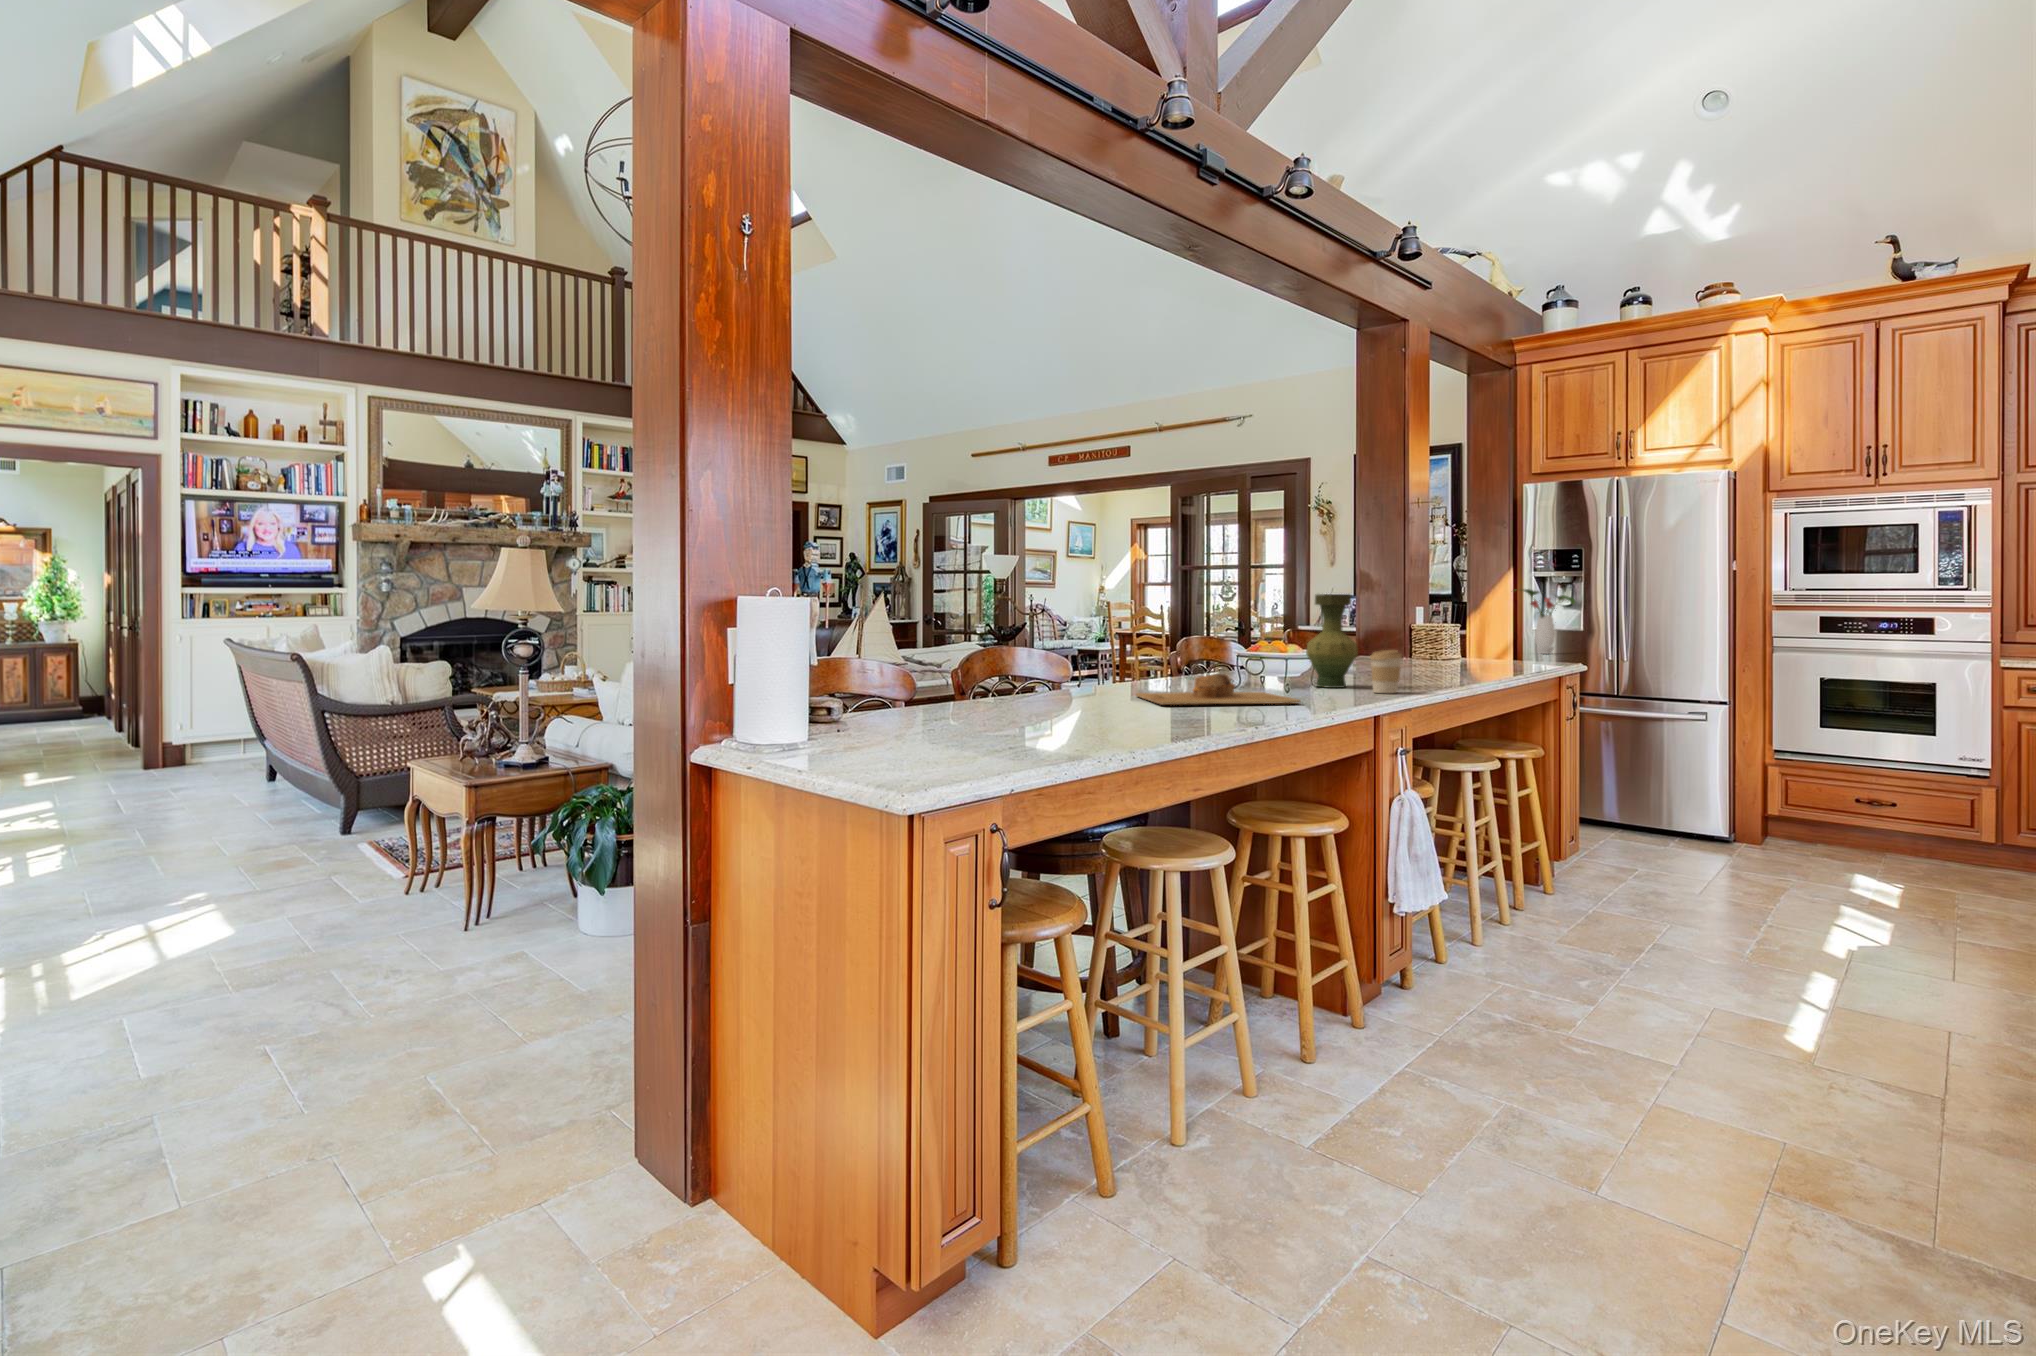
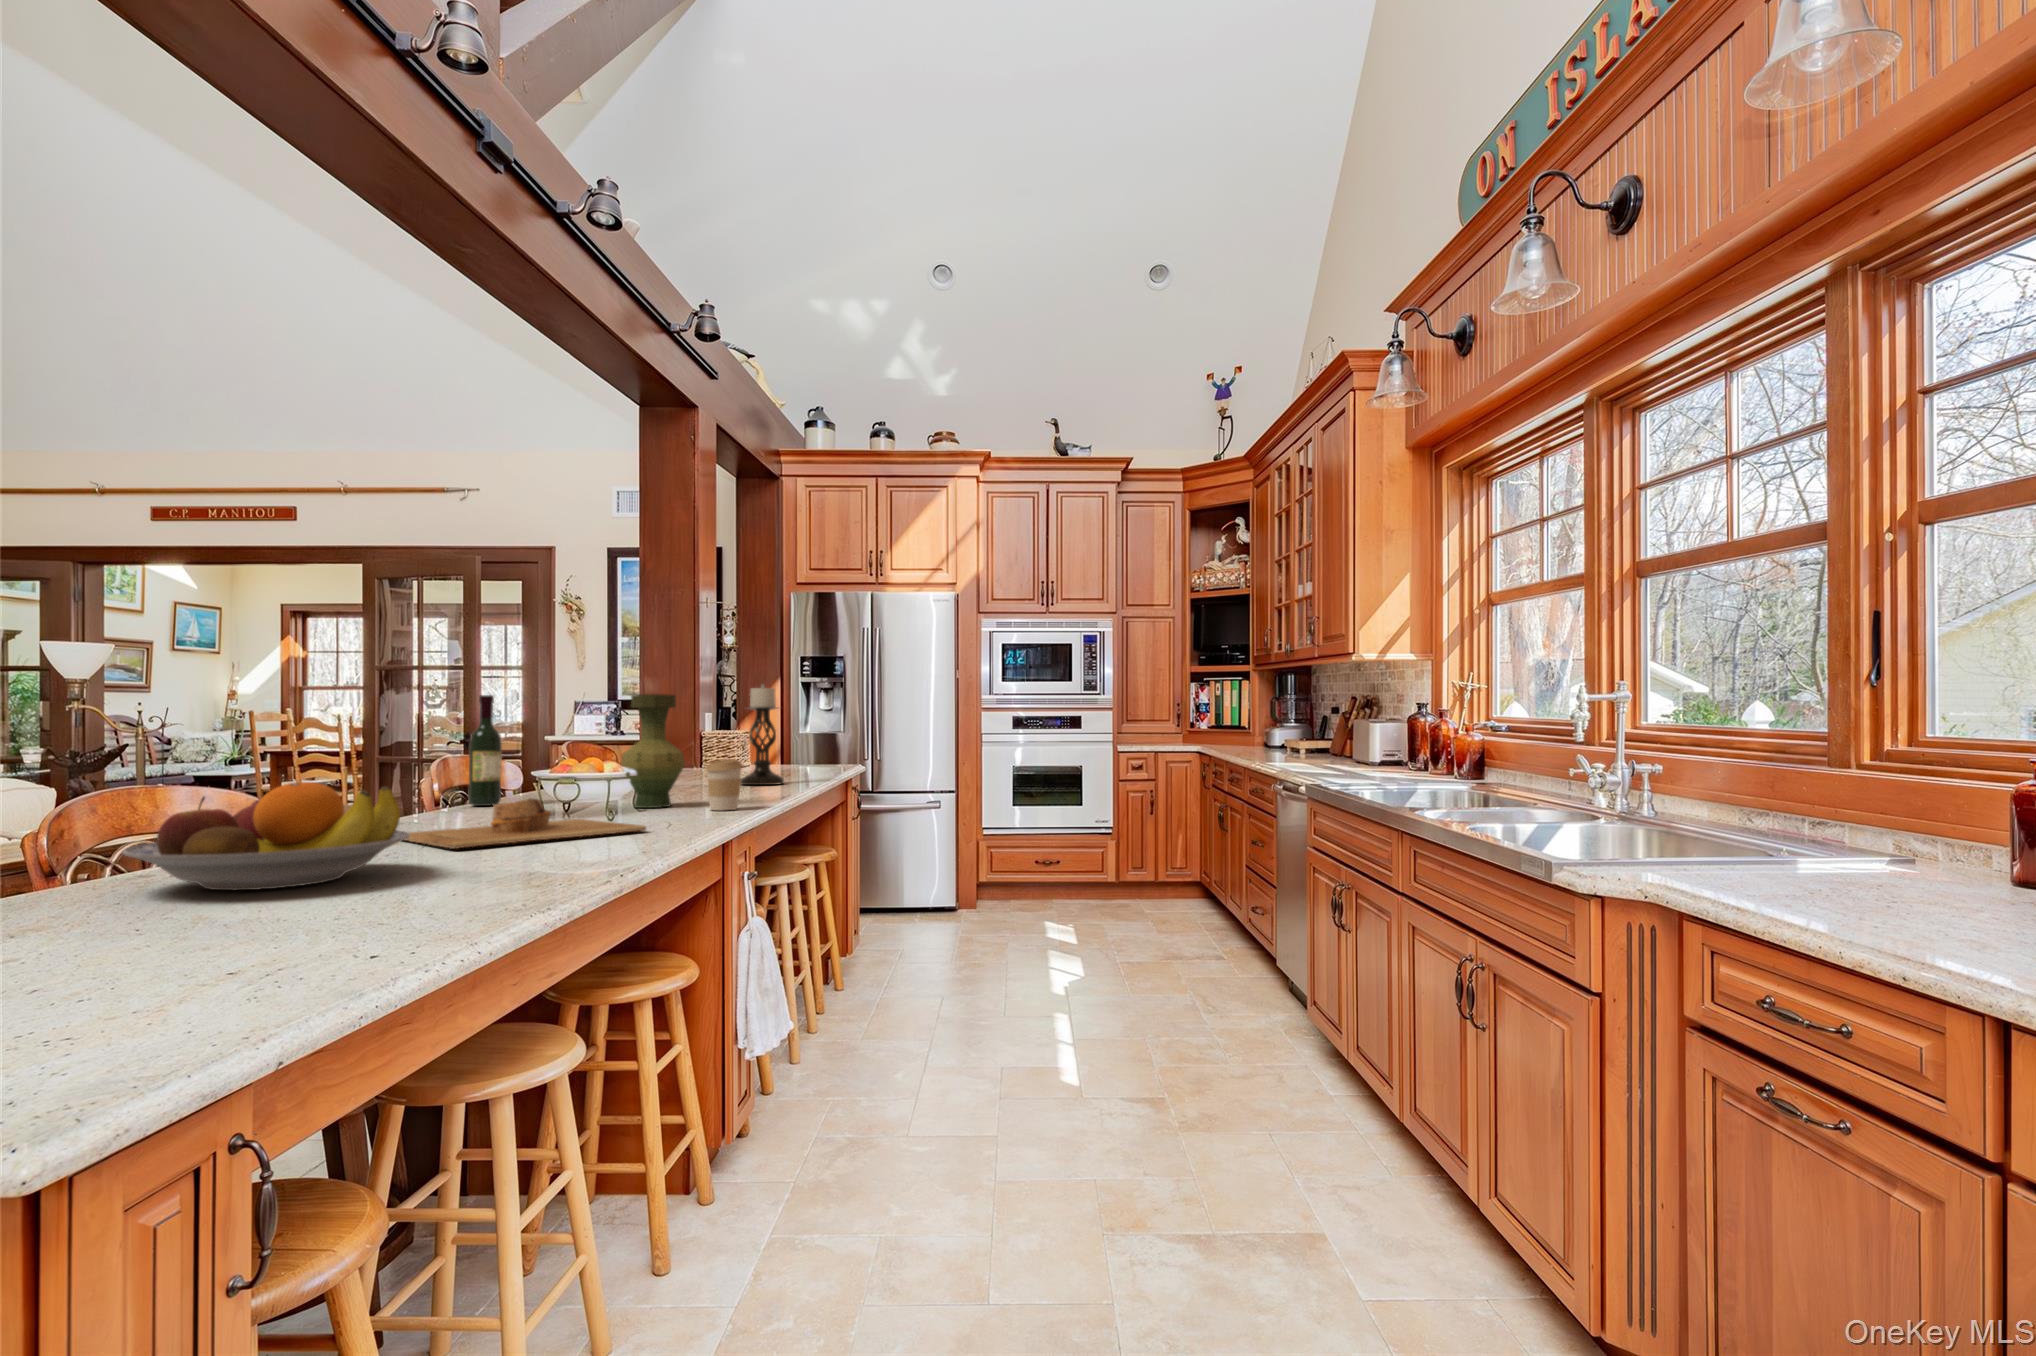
candle holder: none [1432,582,1475,675] -> present [741,684,784,785]
flower arrangement: present [1523,589,1575,654] -> none [784,693,843,760]
wine bottle: none [1202,595,1224,679] -> present [468,695,502,806]
fruit bowl: none [985,655,1126,718] -> present [122,782,410,890]

